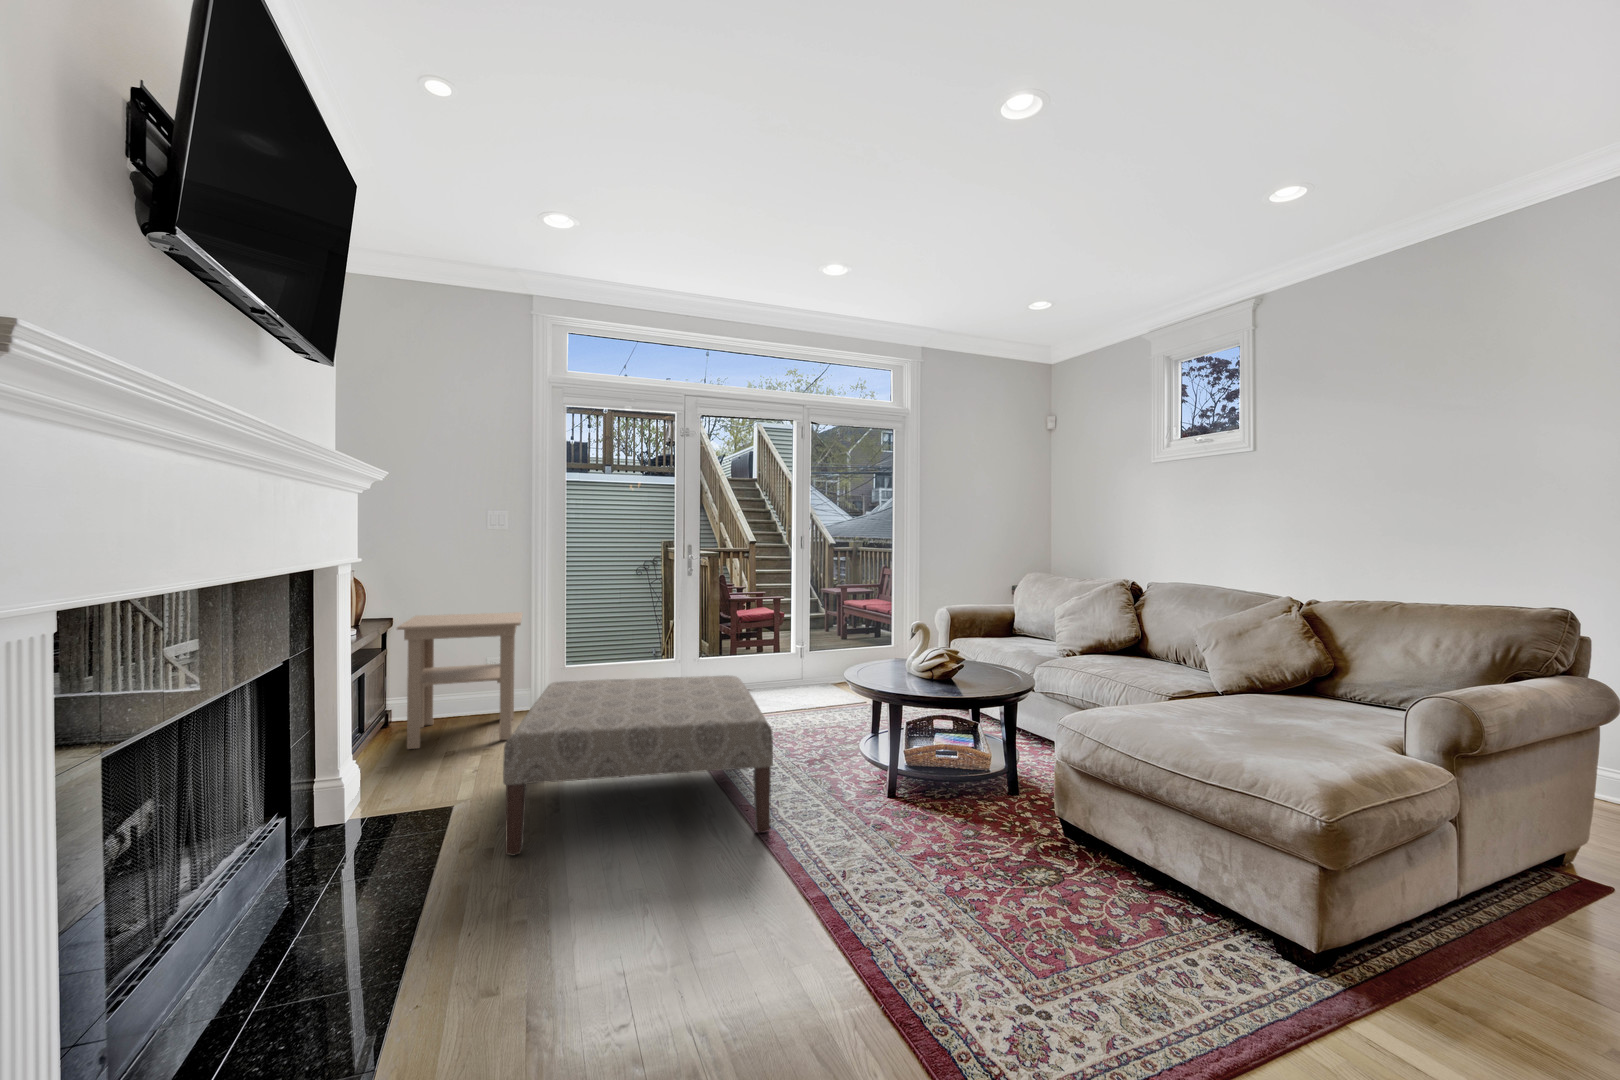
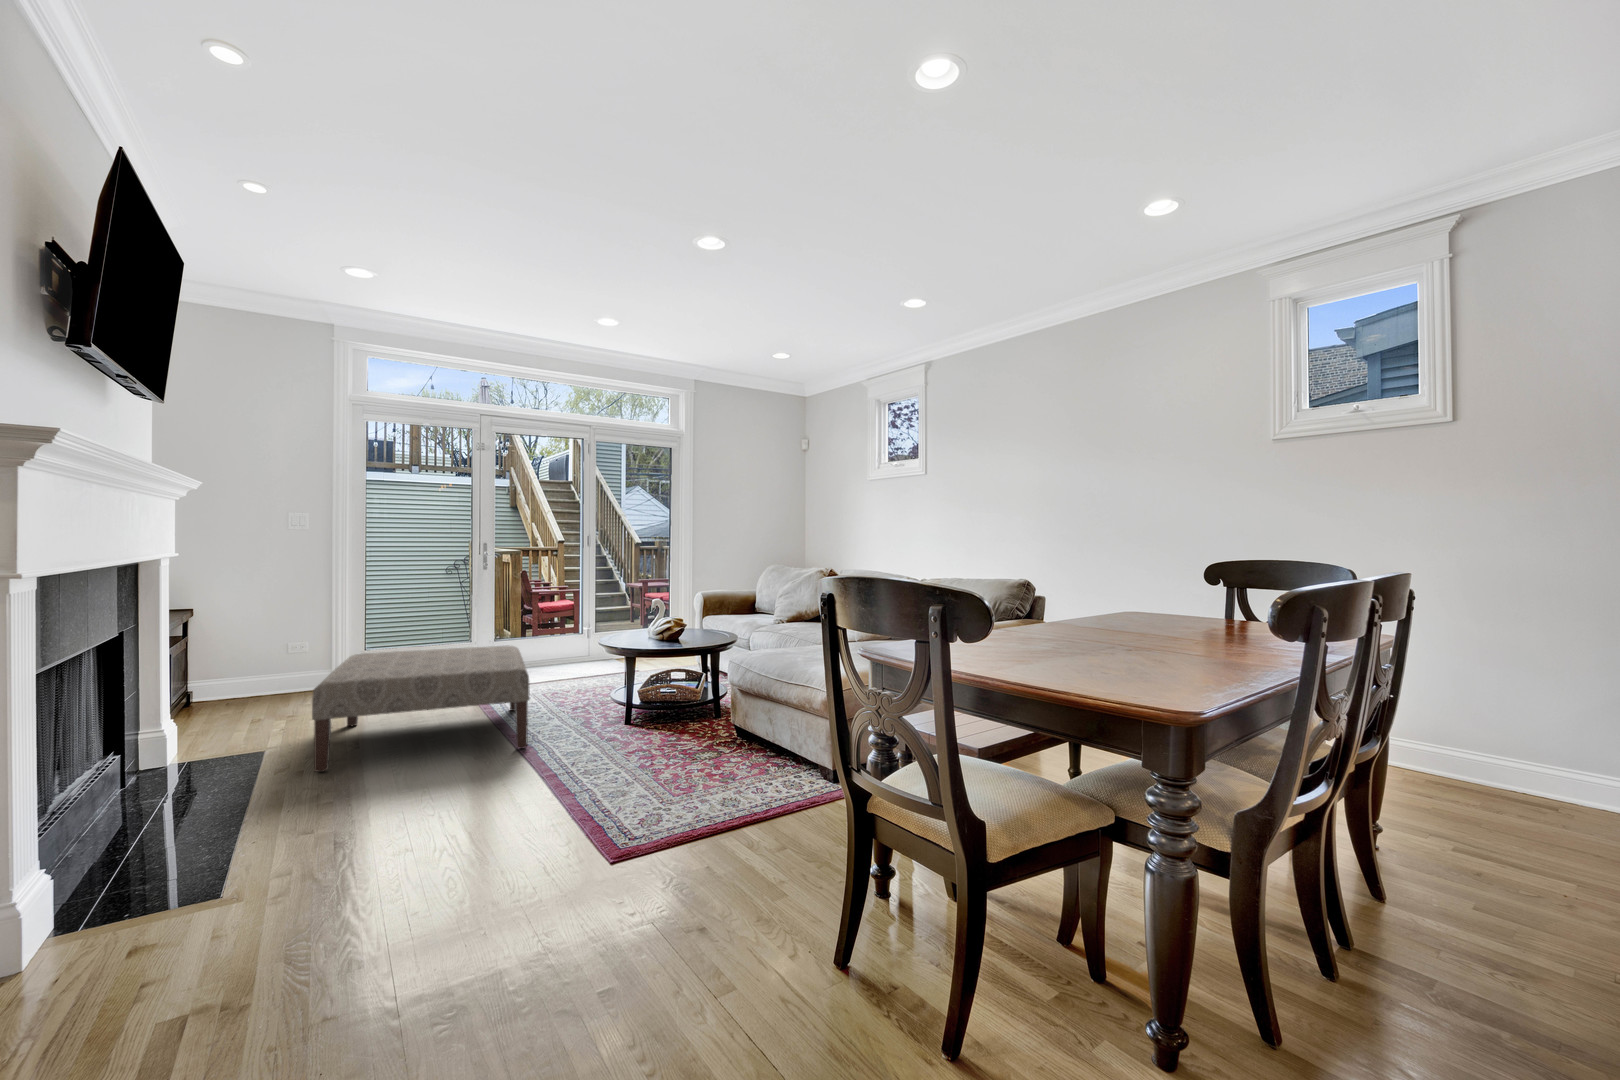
side table: present [397,612,523,749] -> none [202,603,323,720]

